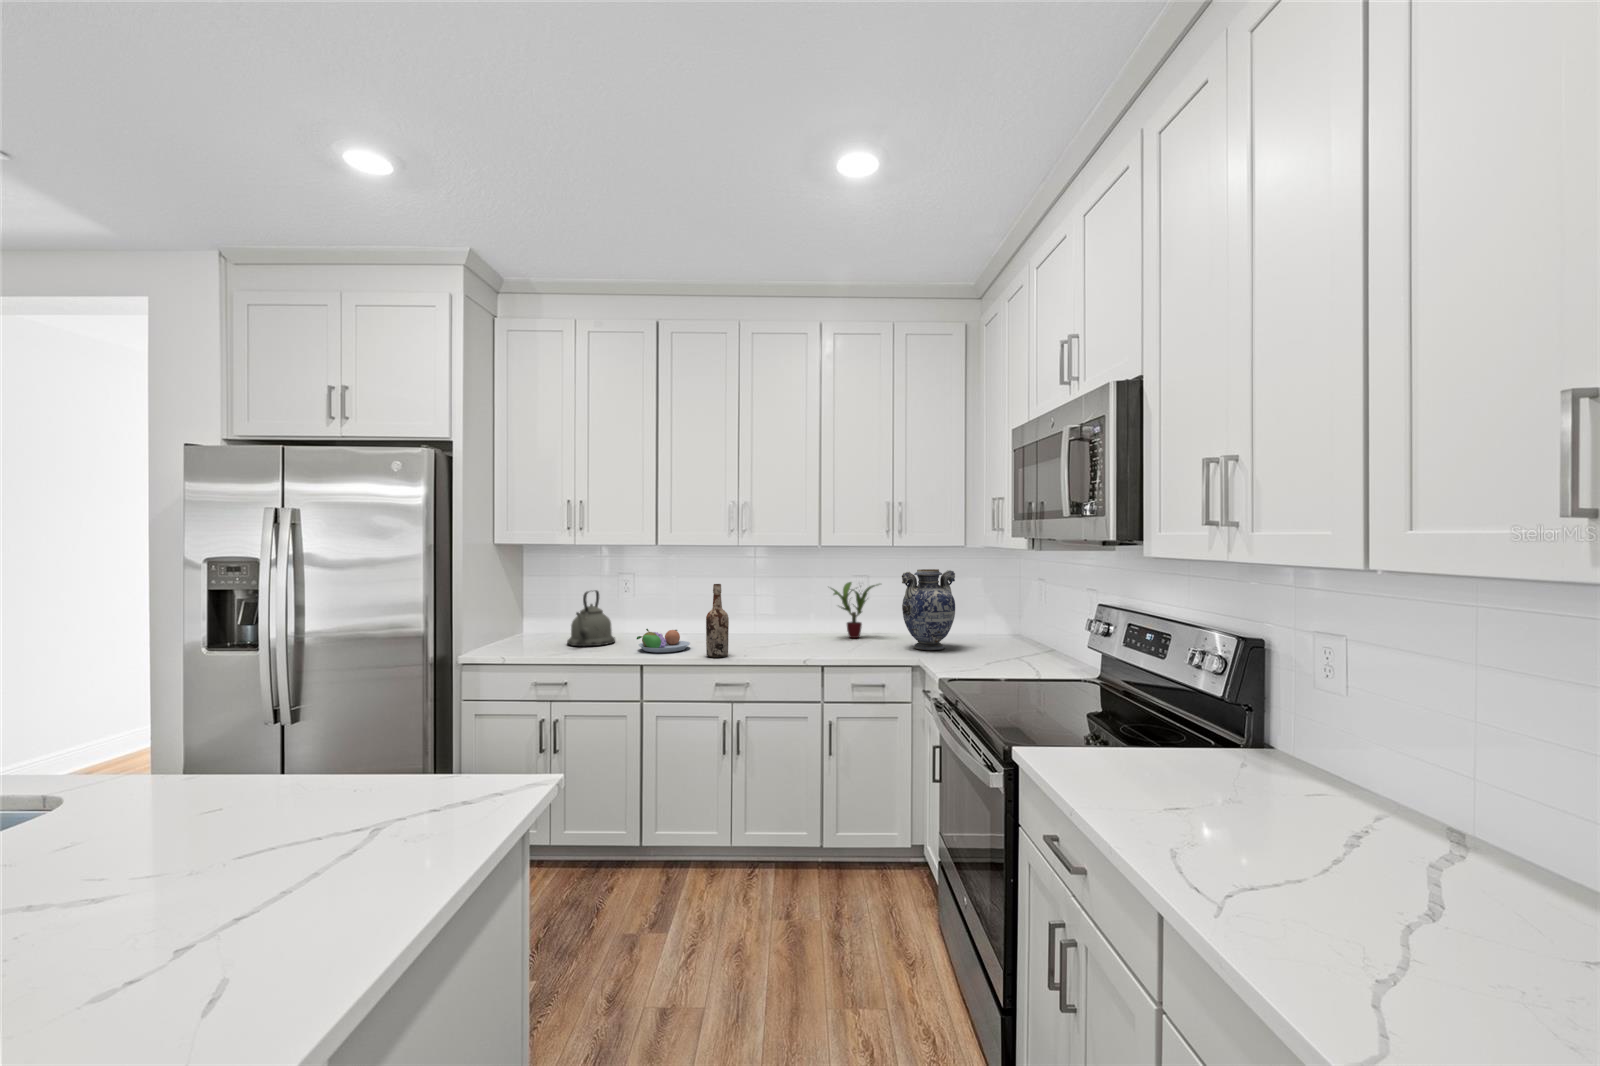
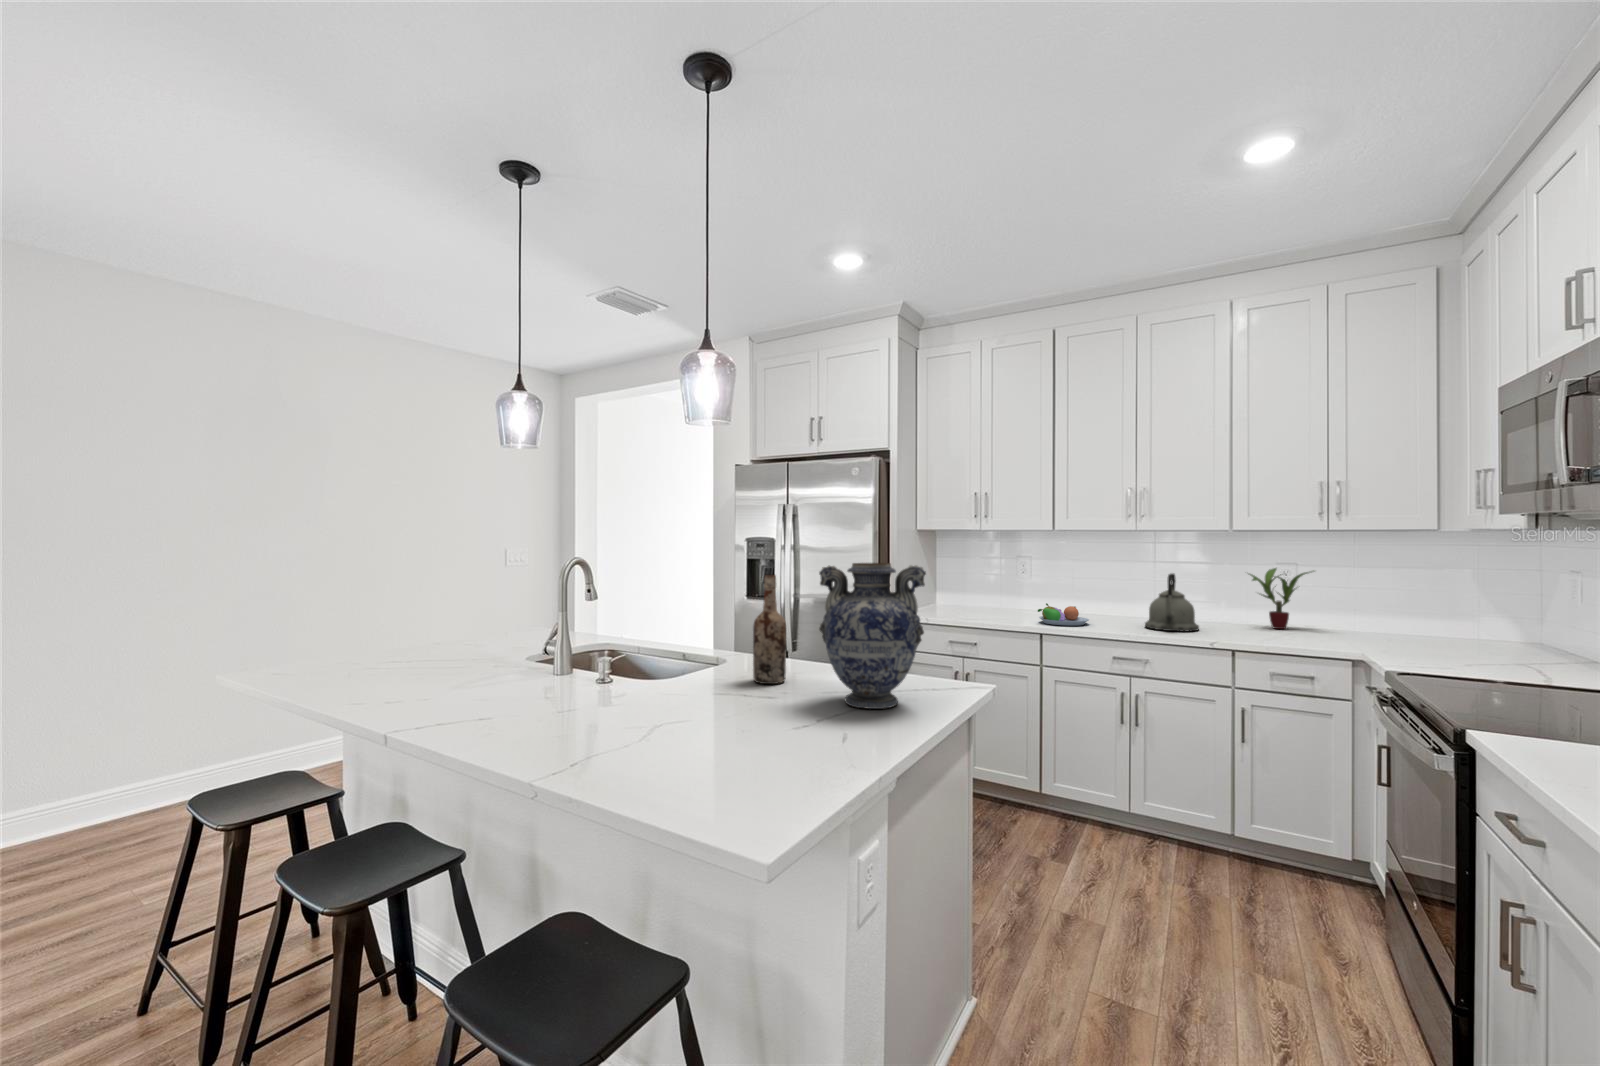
vase: present [902,569,955,650] -> present [819,563,926,709]
wine bottle: present [706,584,729,657] -> present [753,574,786,684]
kettle: present [567,590,615,646] -> present [1145,573,1199,631]

